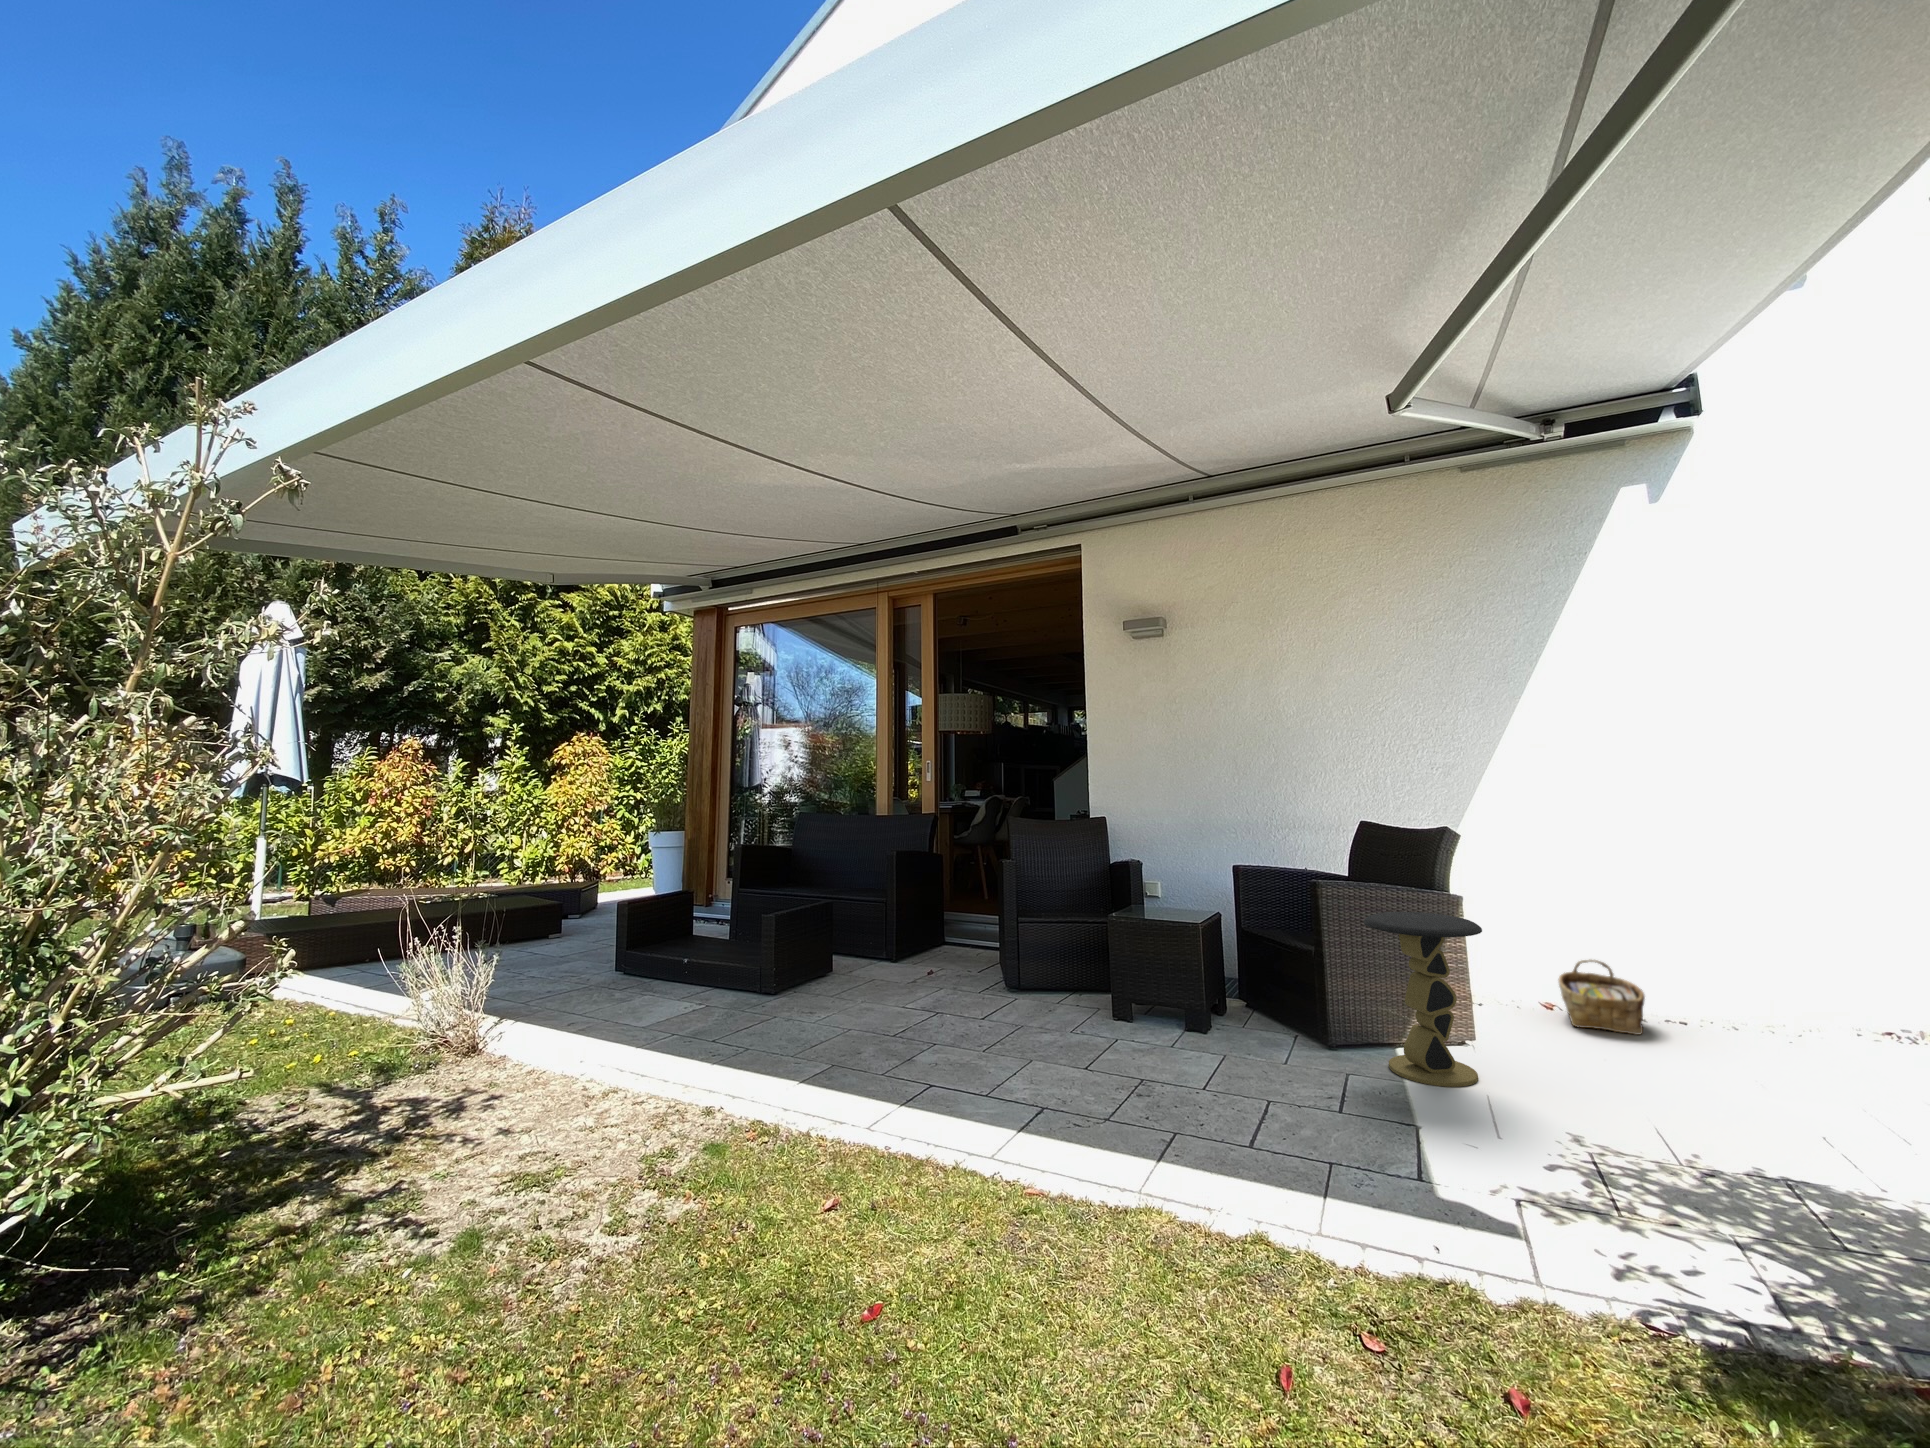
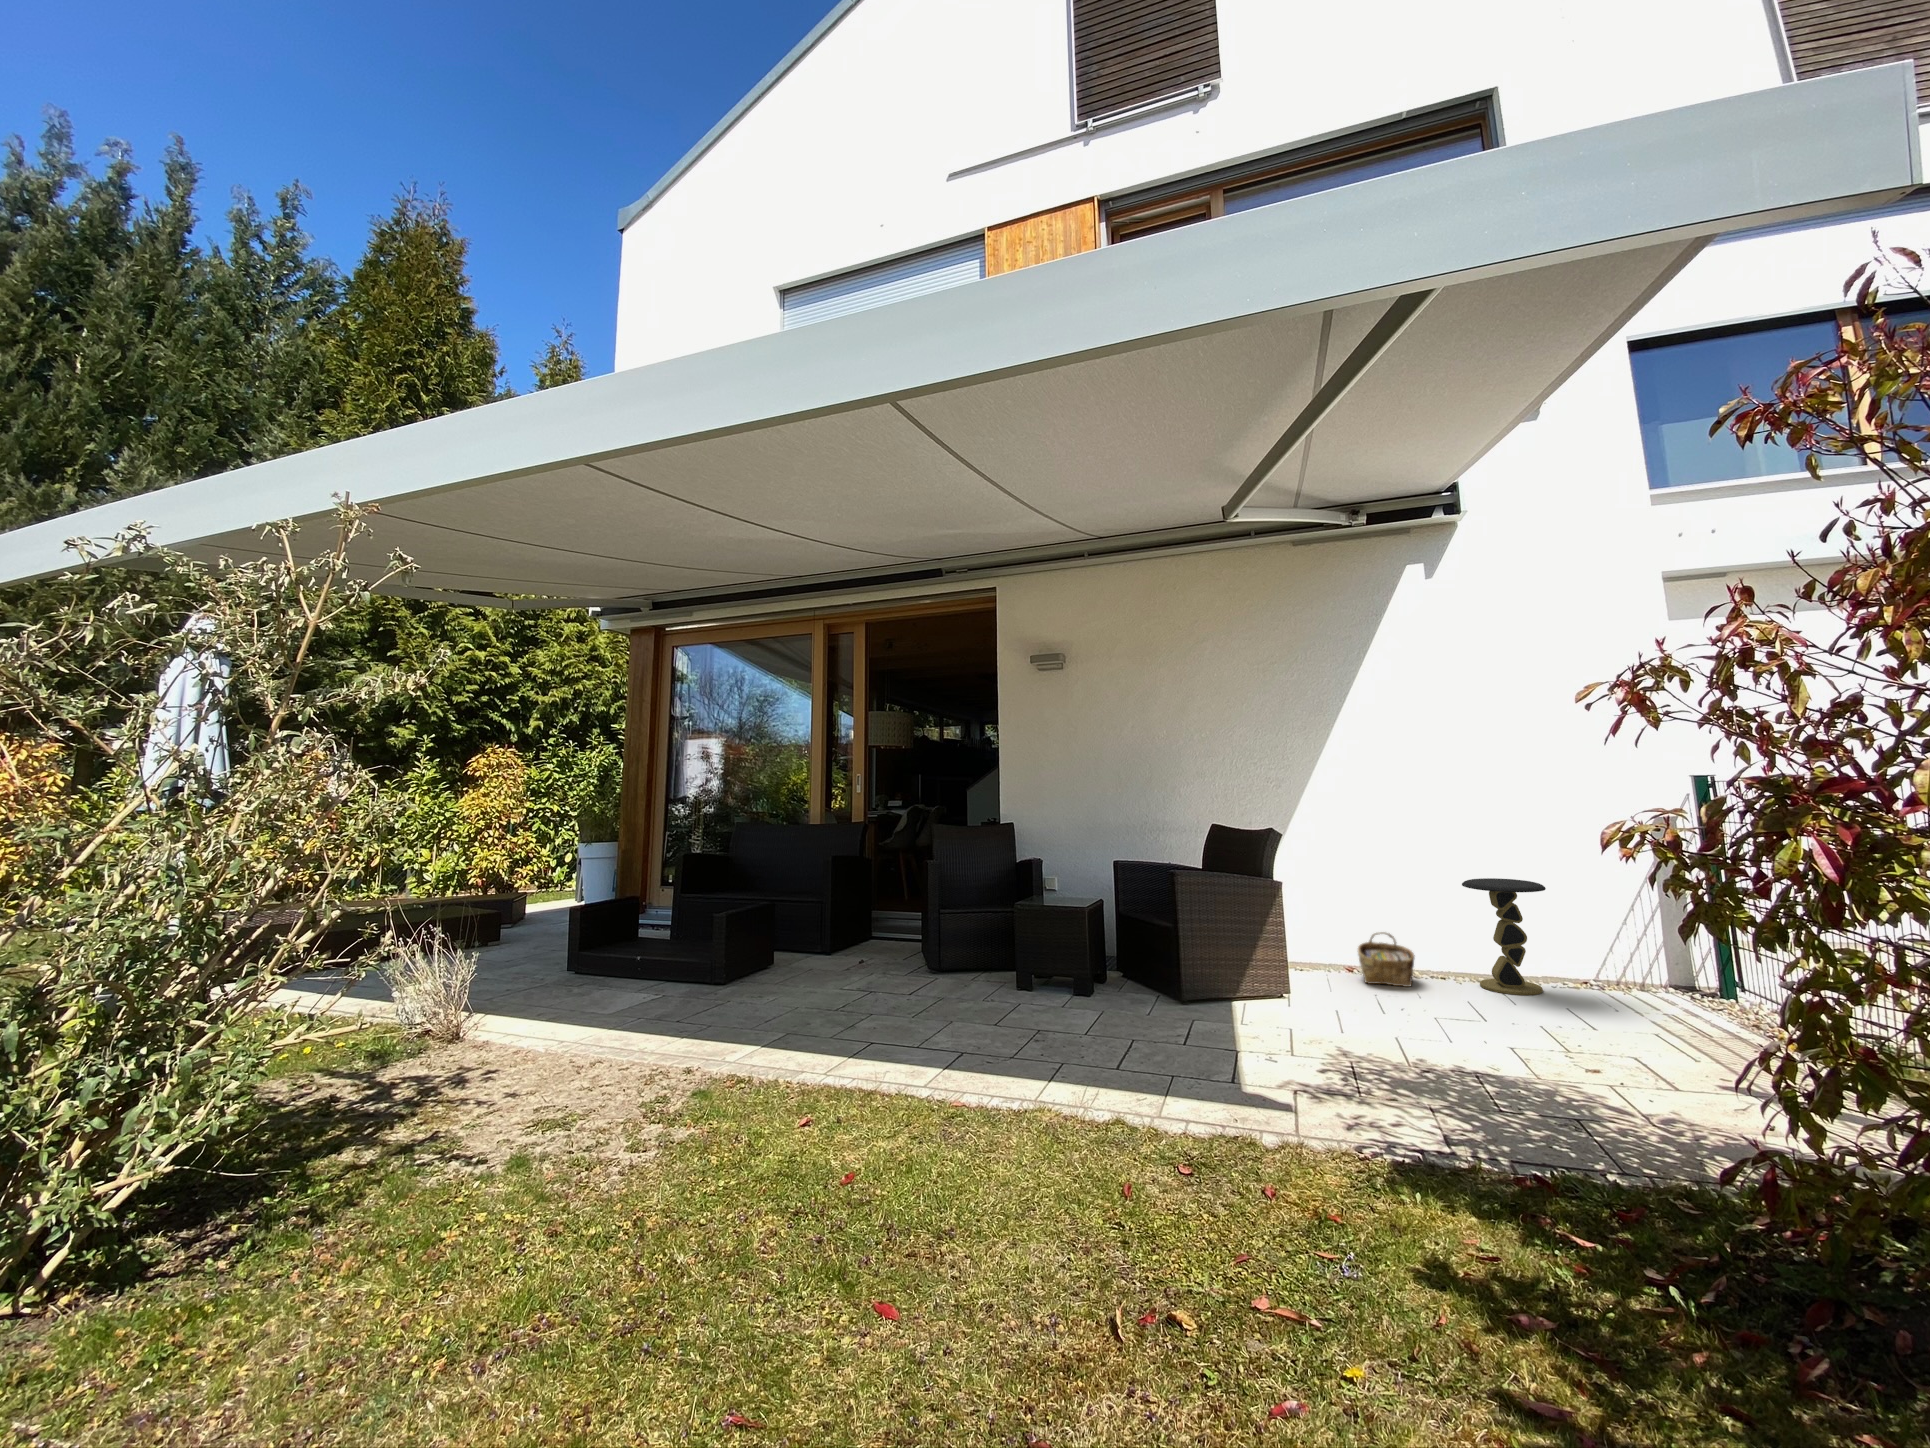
side table: present [1364,912,1482,1087] -> present [1462,878,1546,995]

